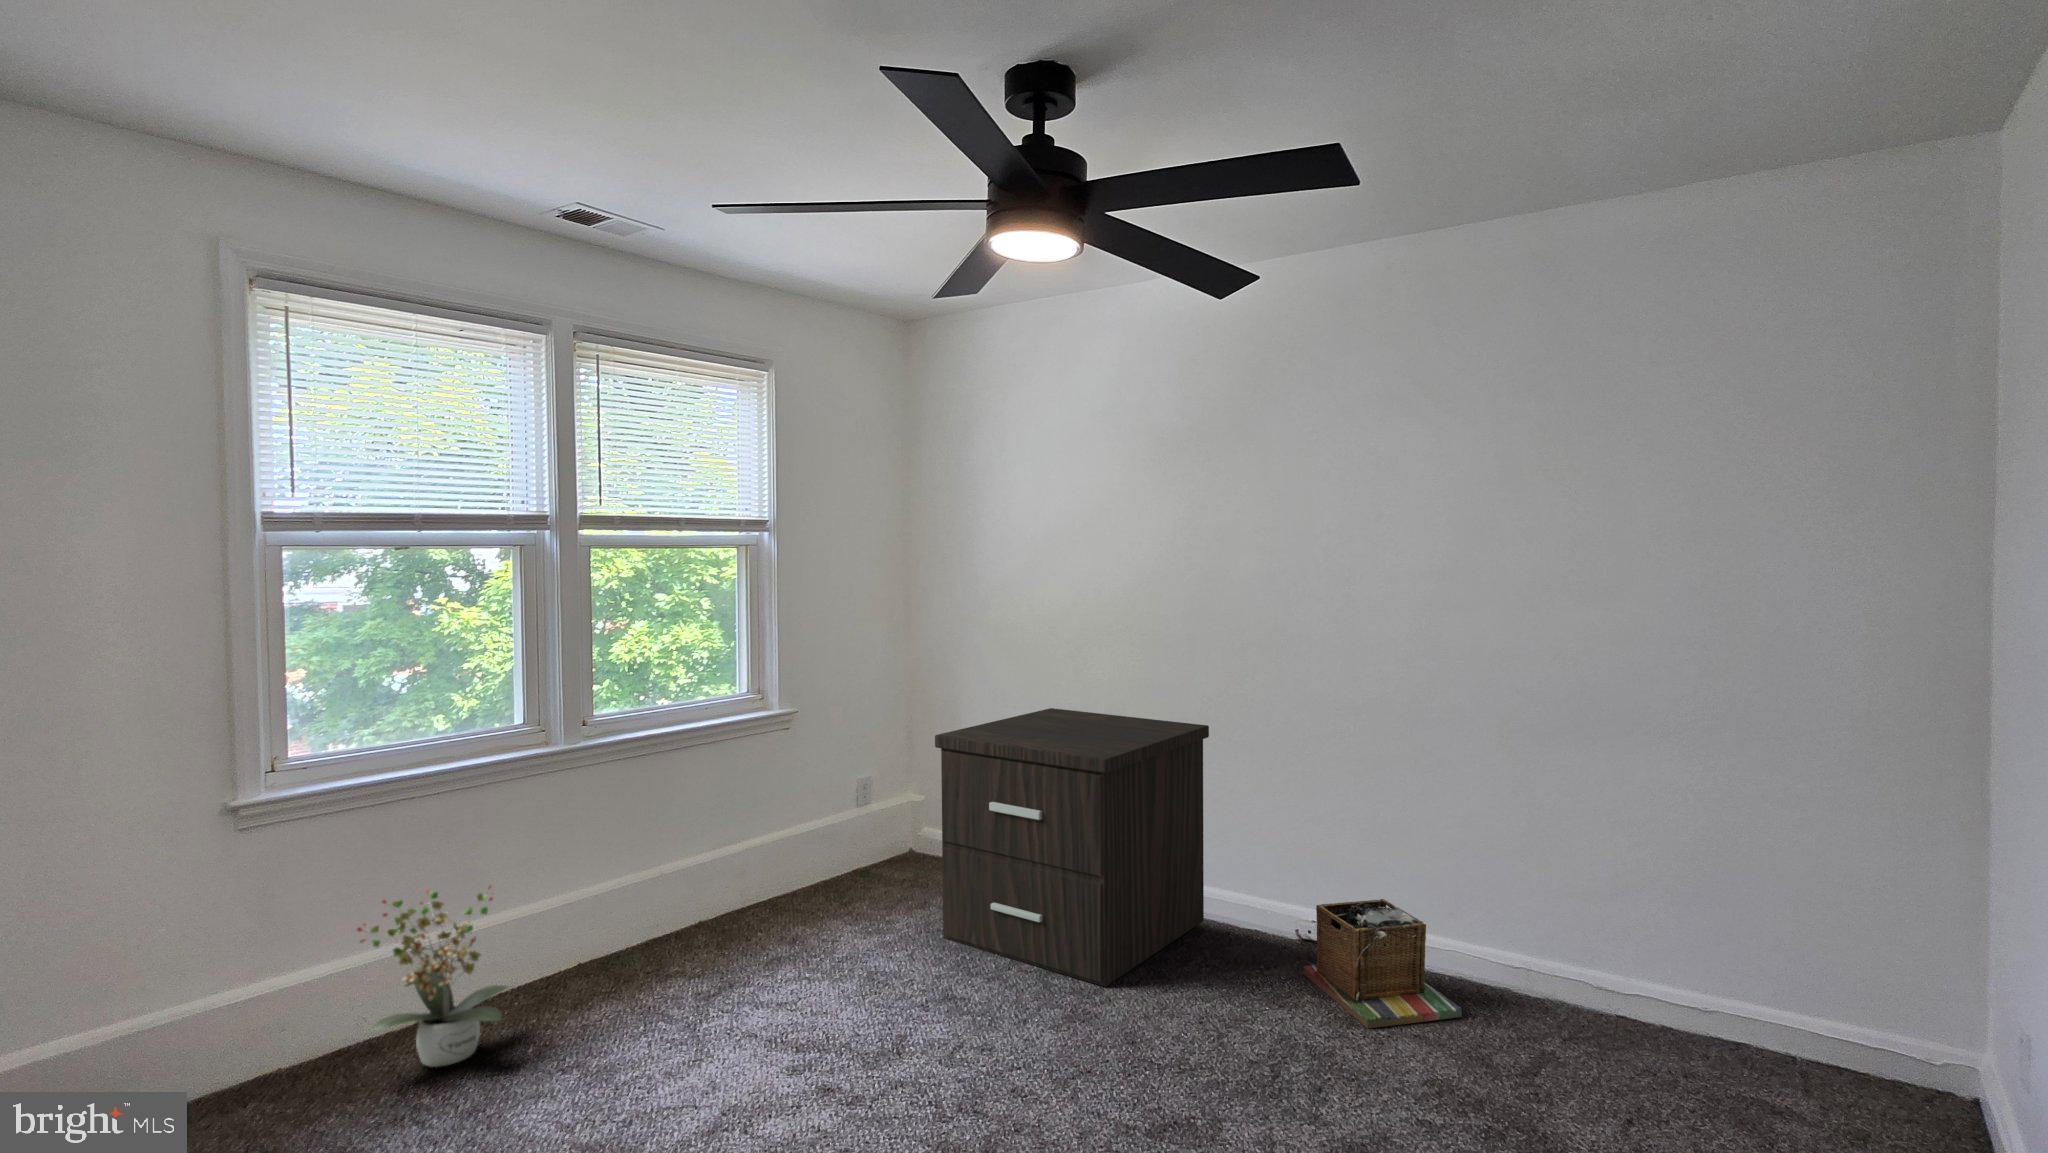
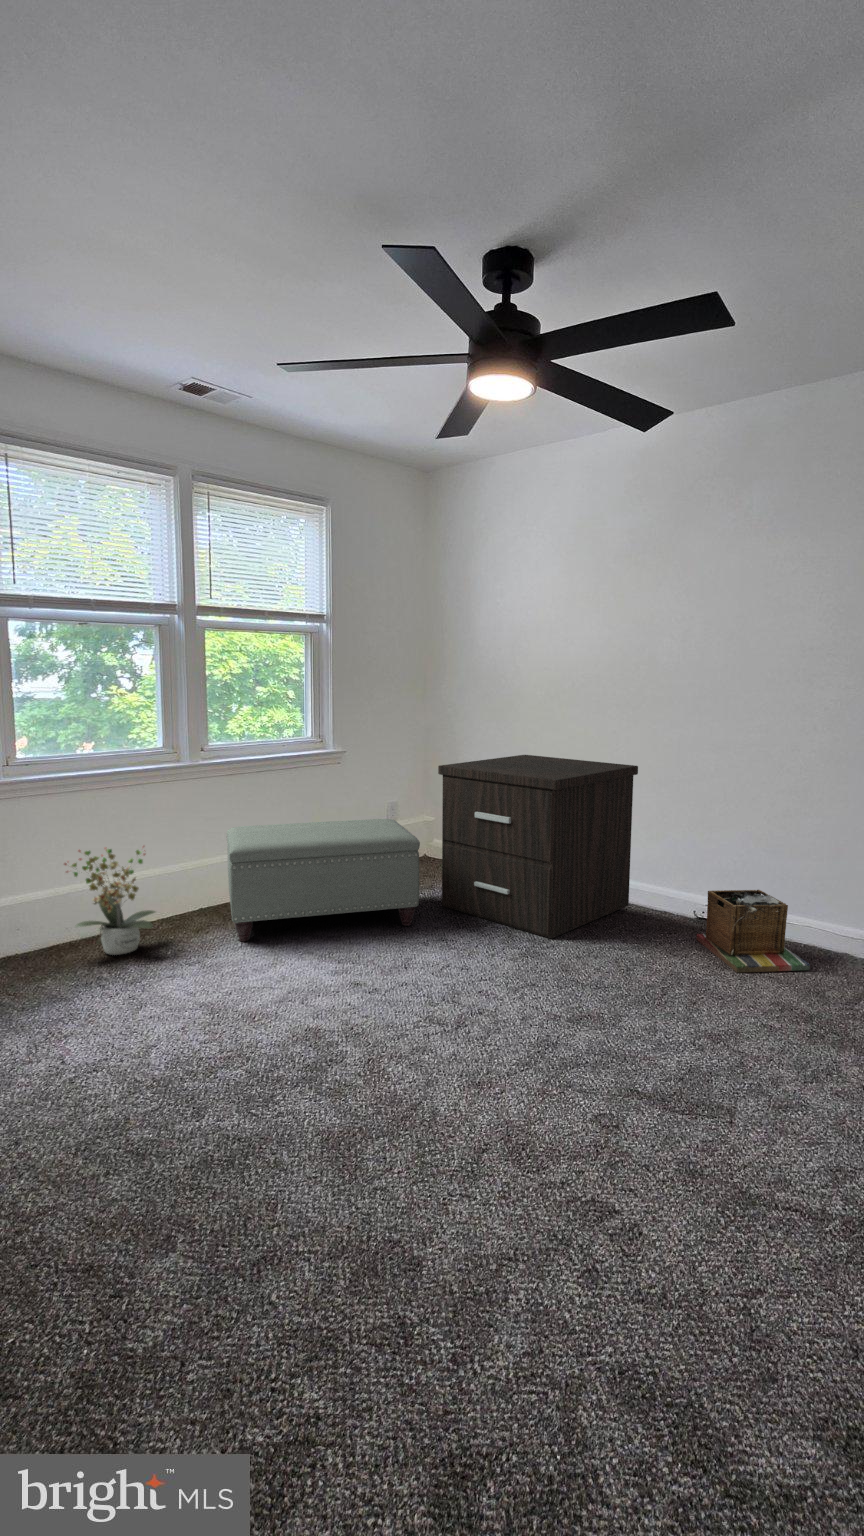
ottoman: none [621,813,913,1025] -> present [226,819,420,941]

